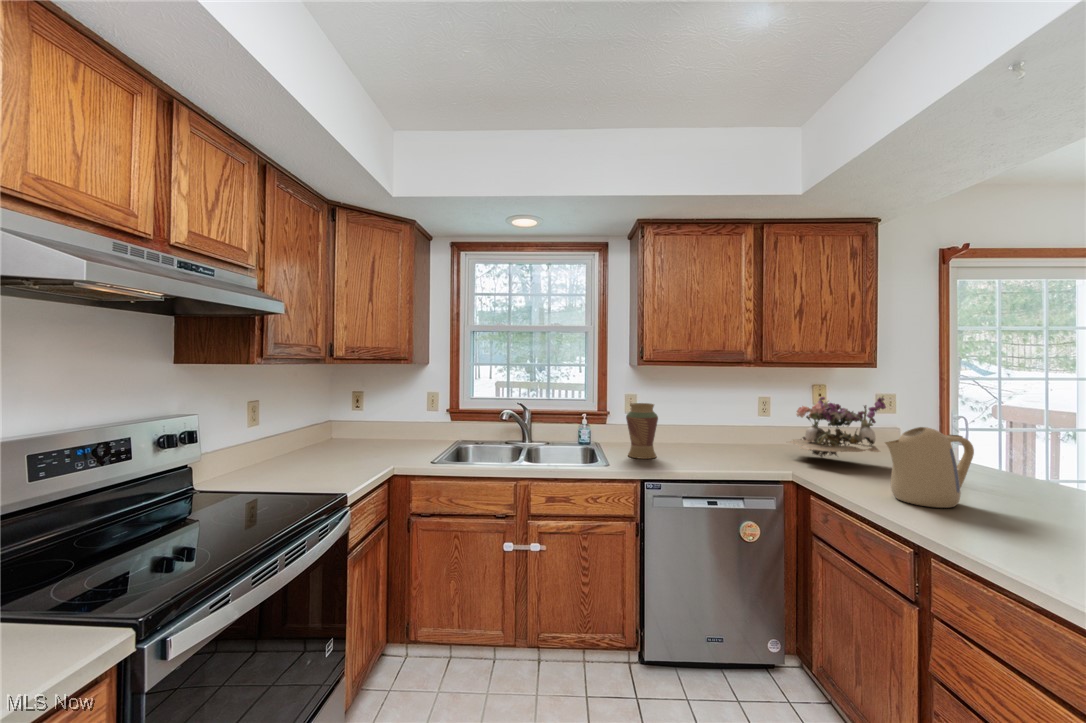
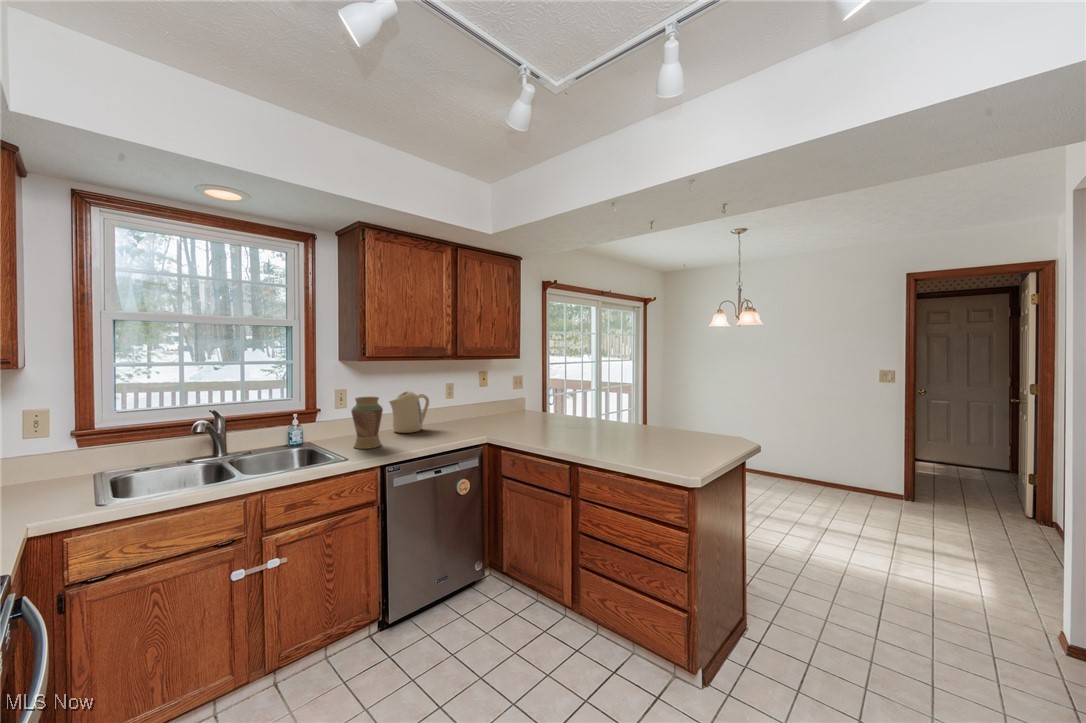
flower arrangement: present [789,396,886,458] -> none [474,378,534,426]
kettle: present [885,427,974,508] -> present [389,392,429,433]

